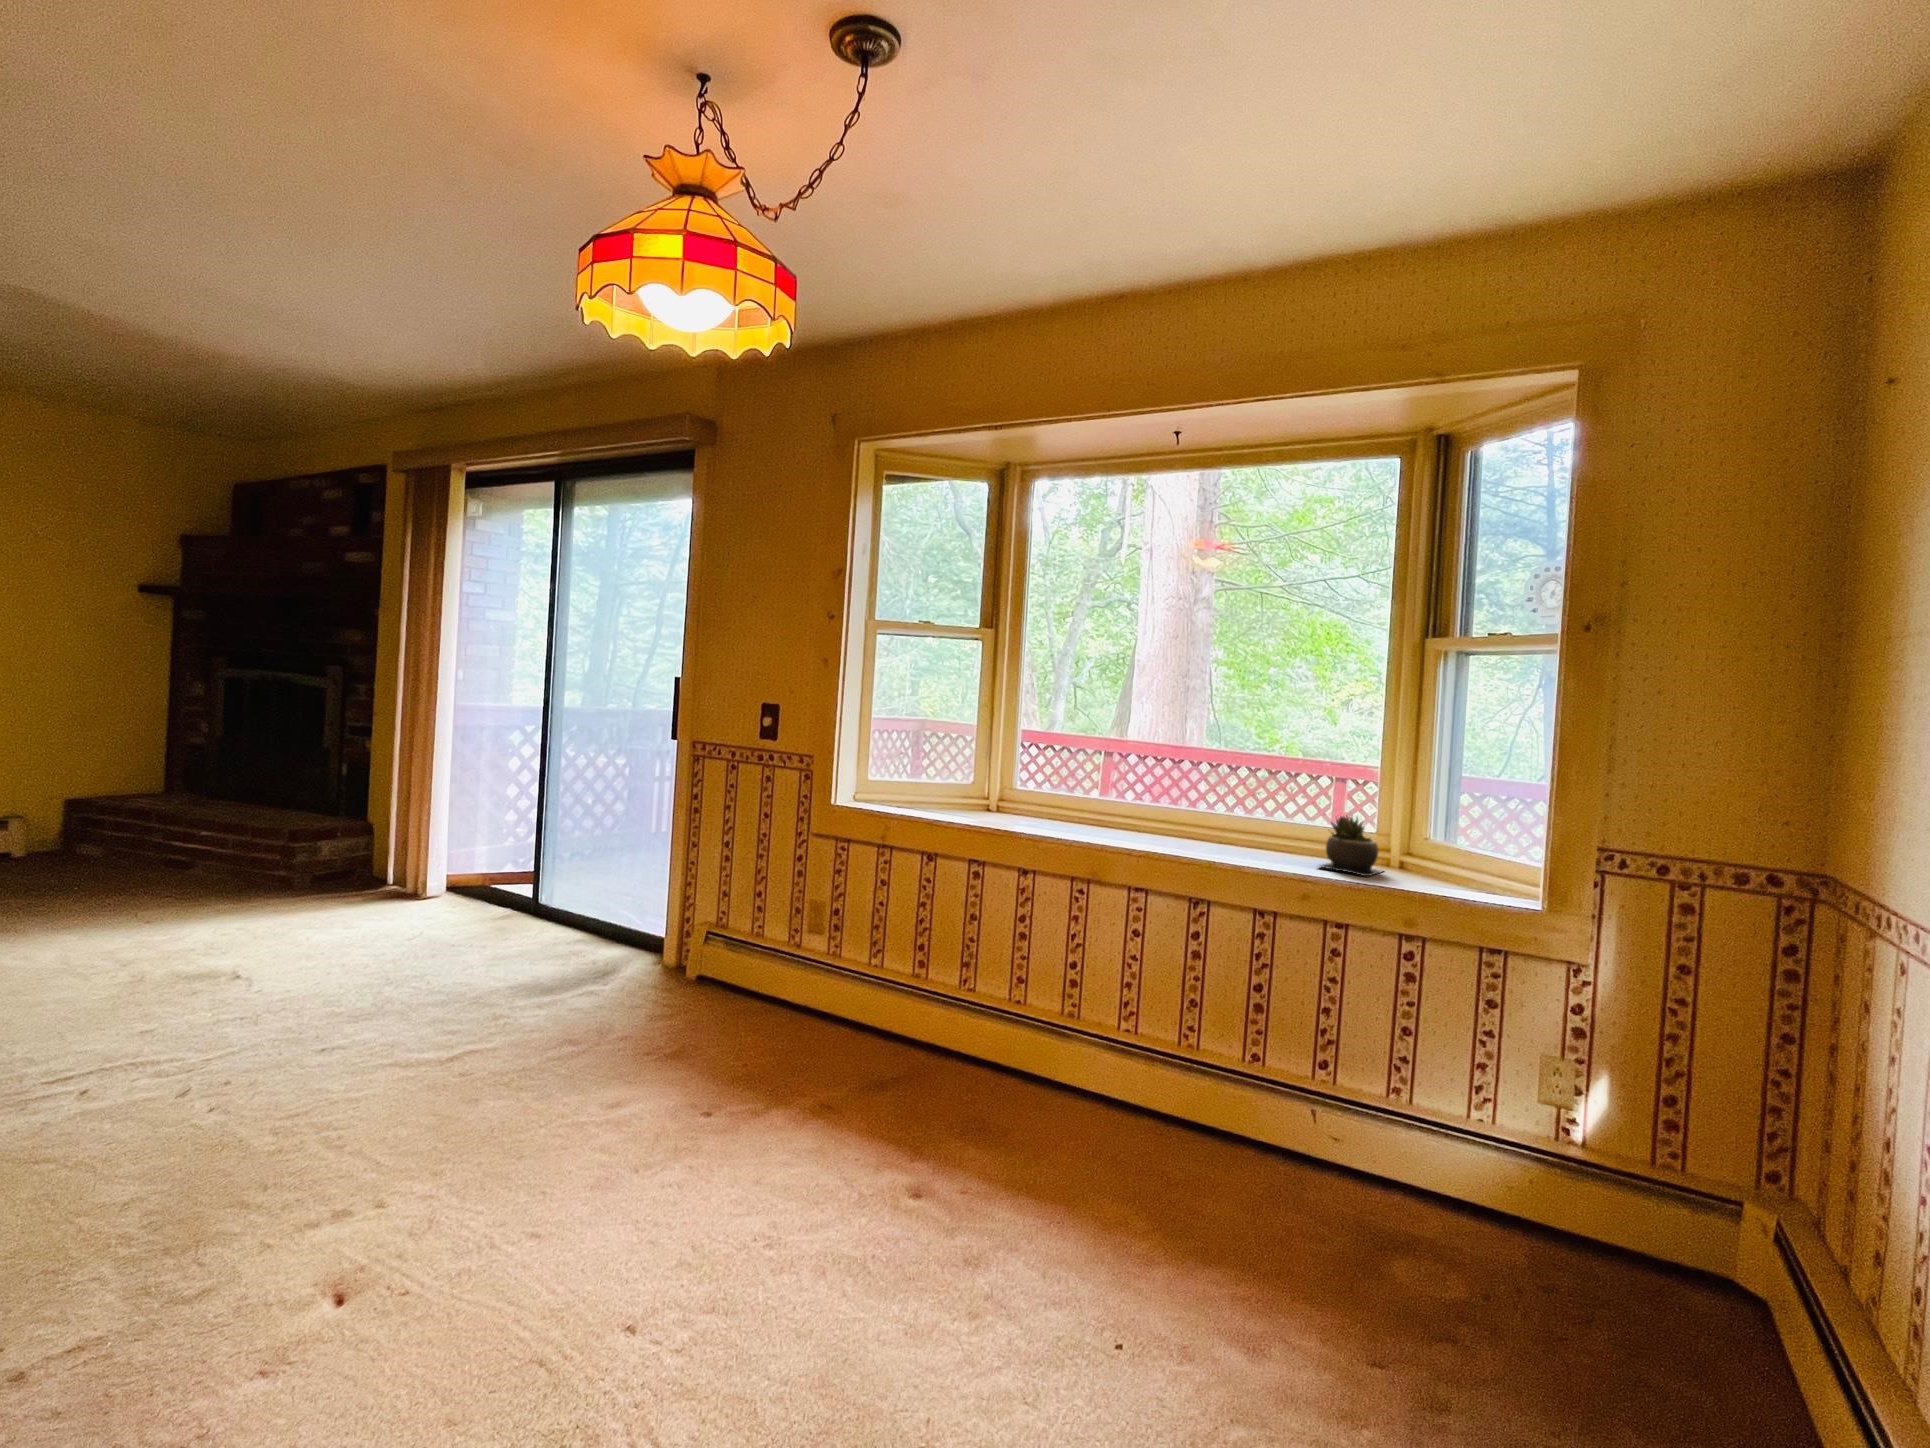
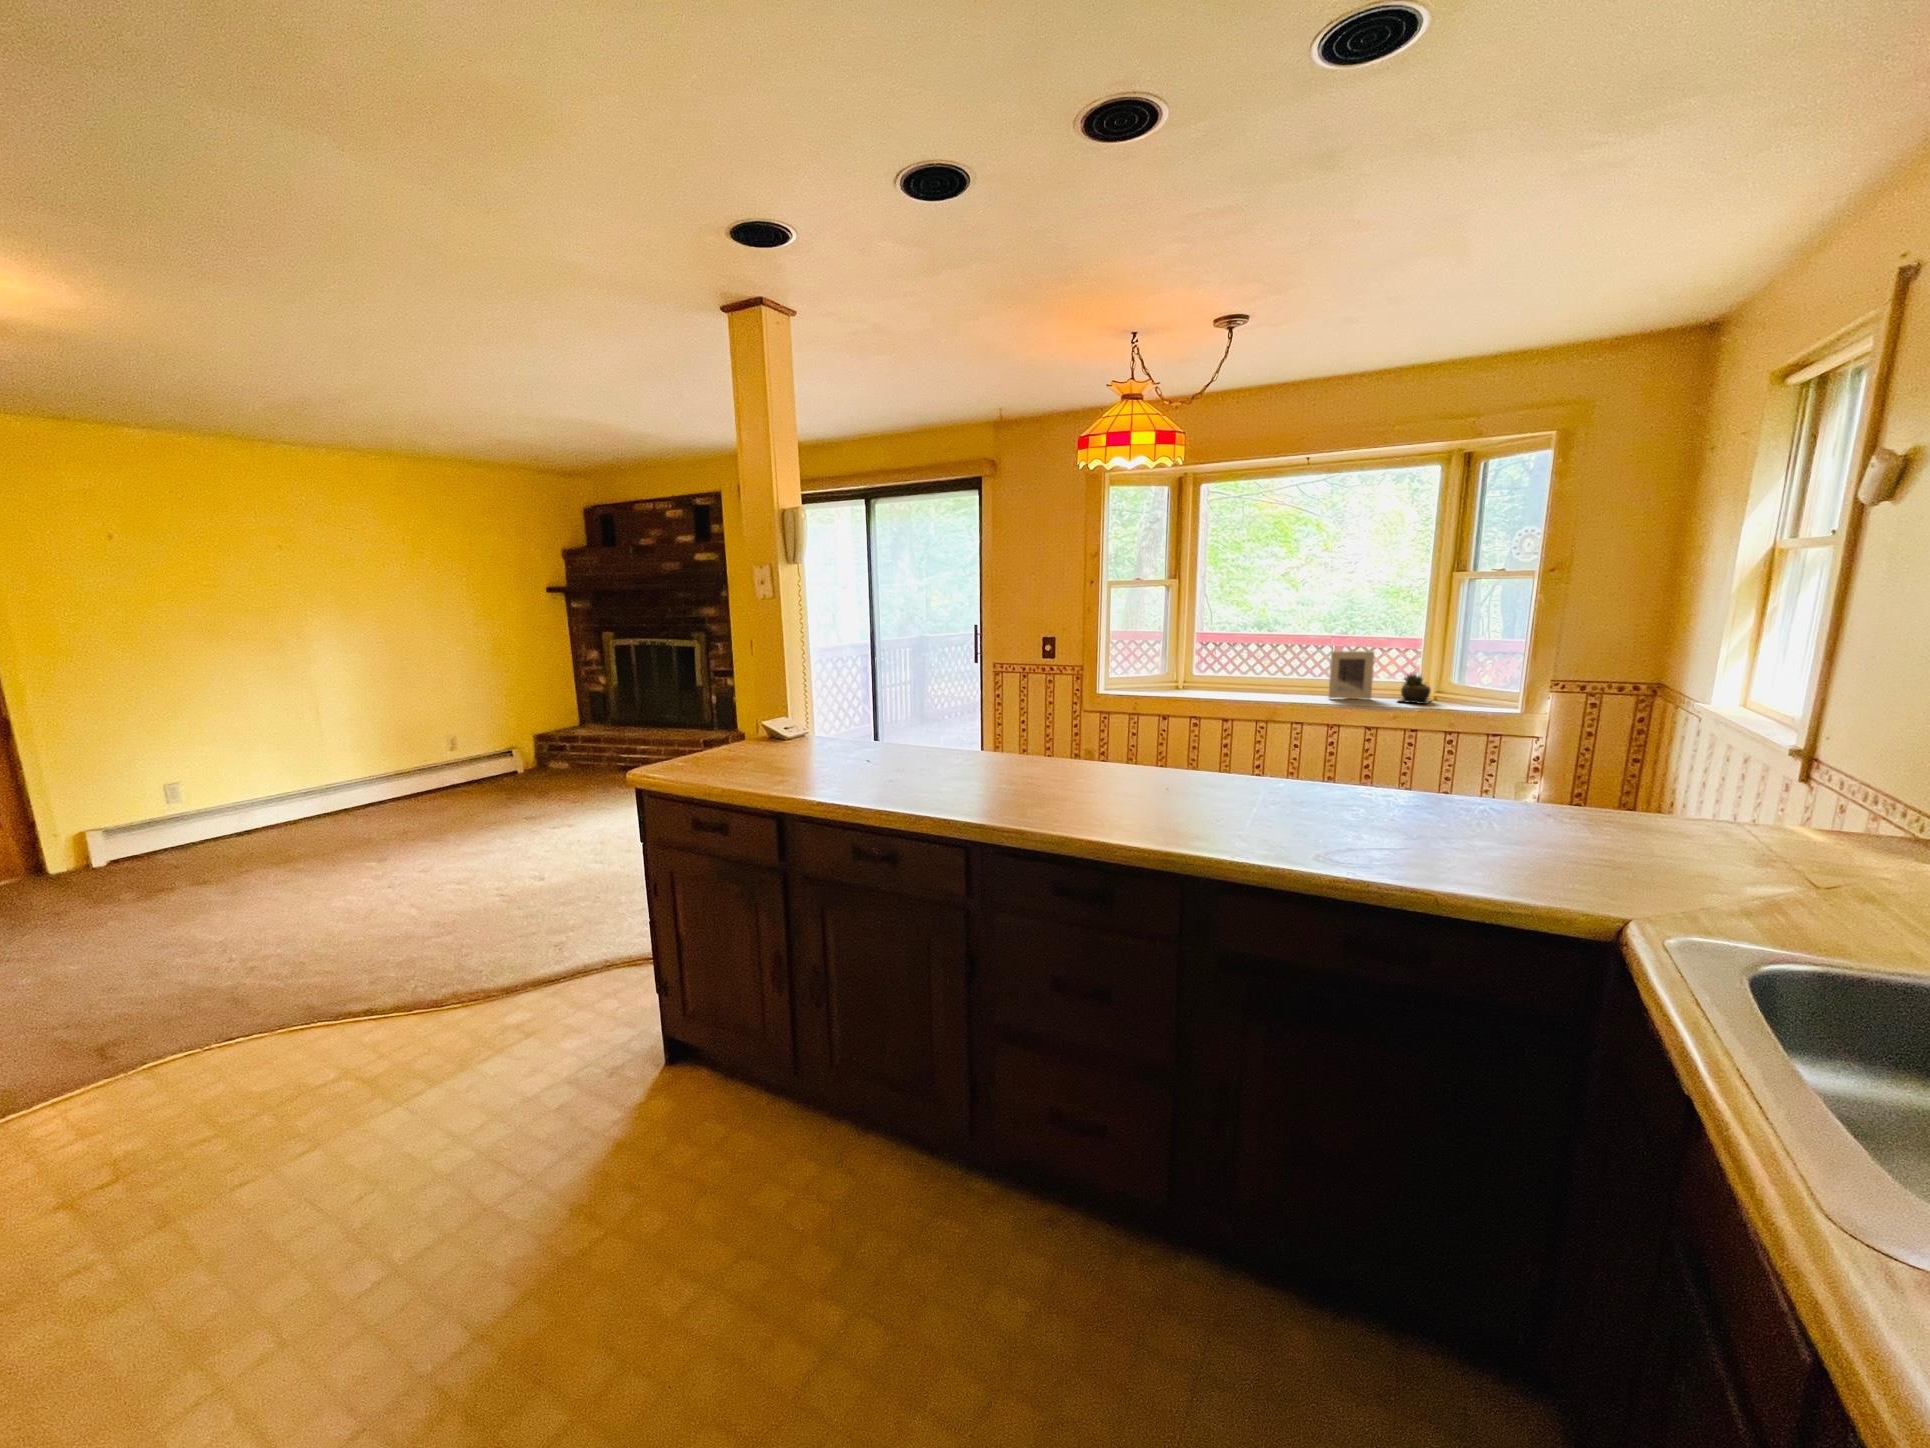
picture frame: none [1201,764,1281,858] -> present [1329,651,1374,699]

